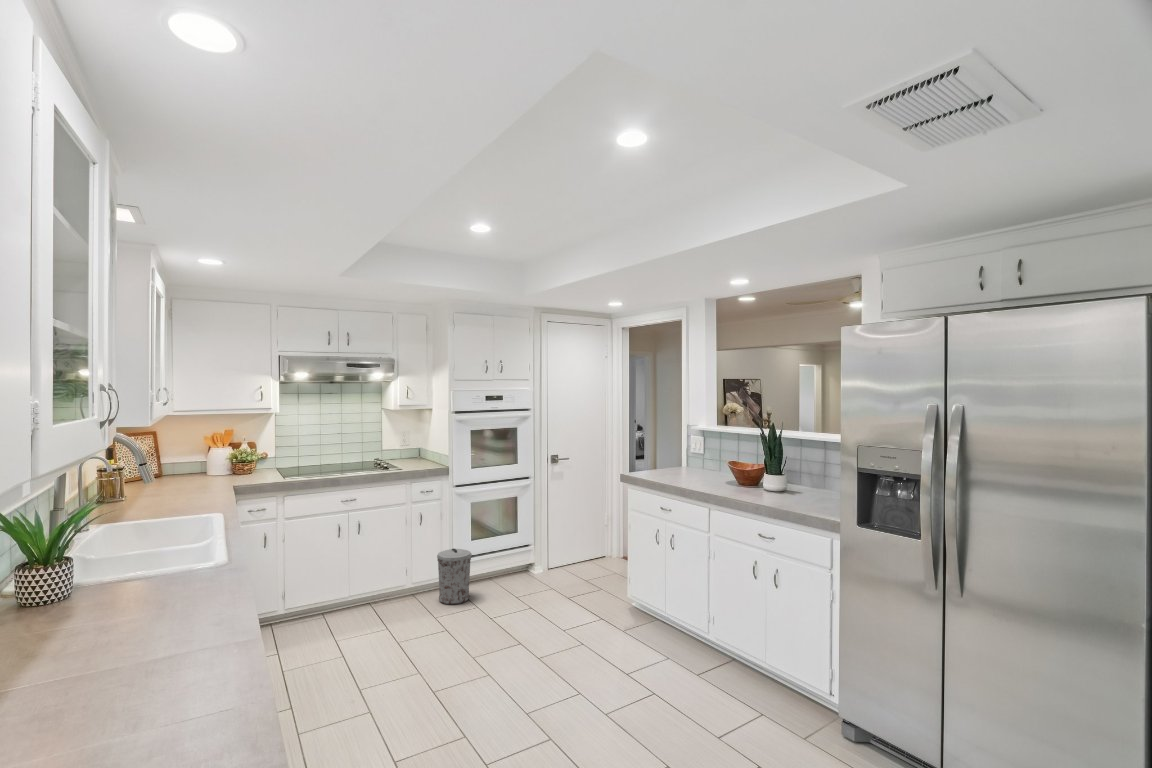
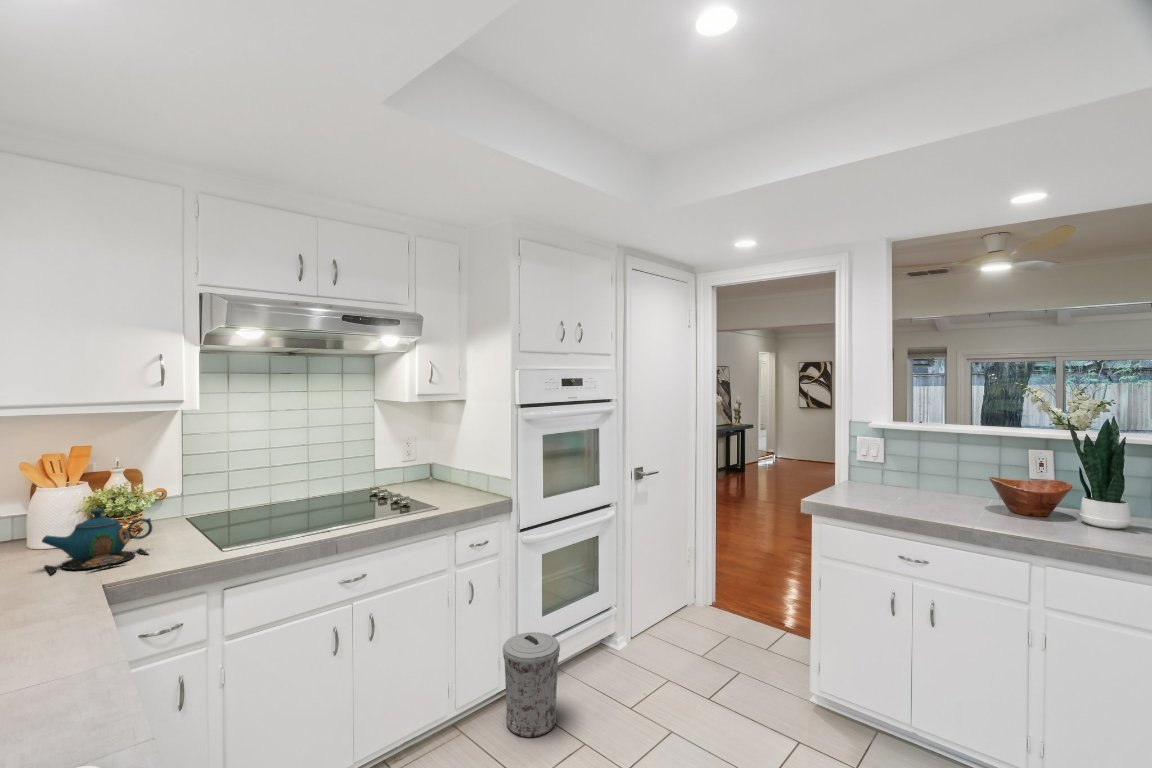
teapot: none [211,457,256,484] -> present [42,509,152,573]

